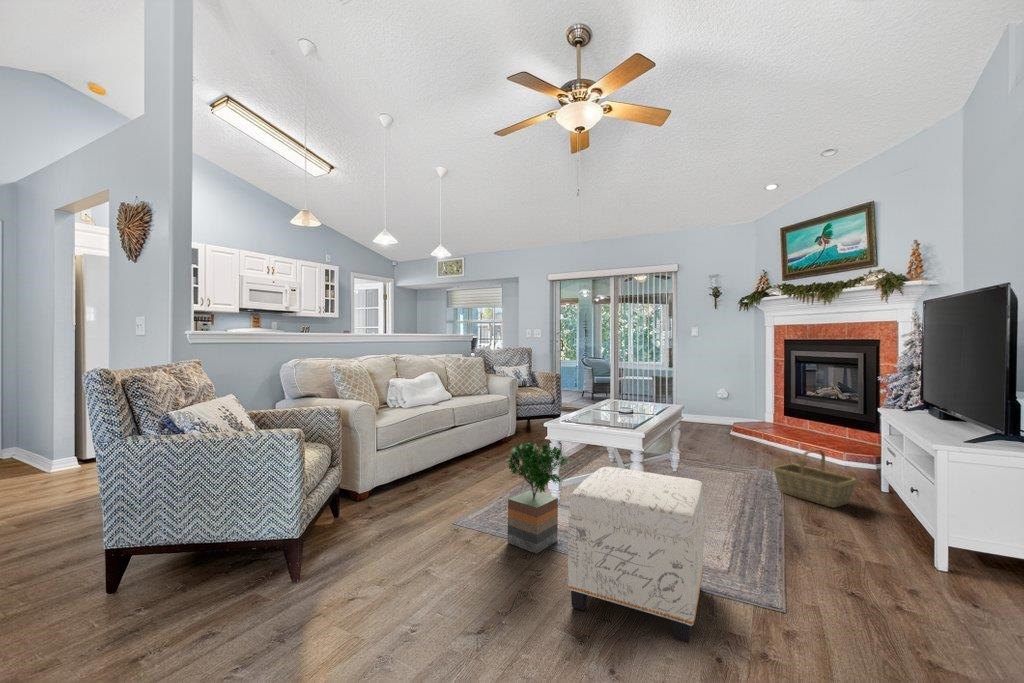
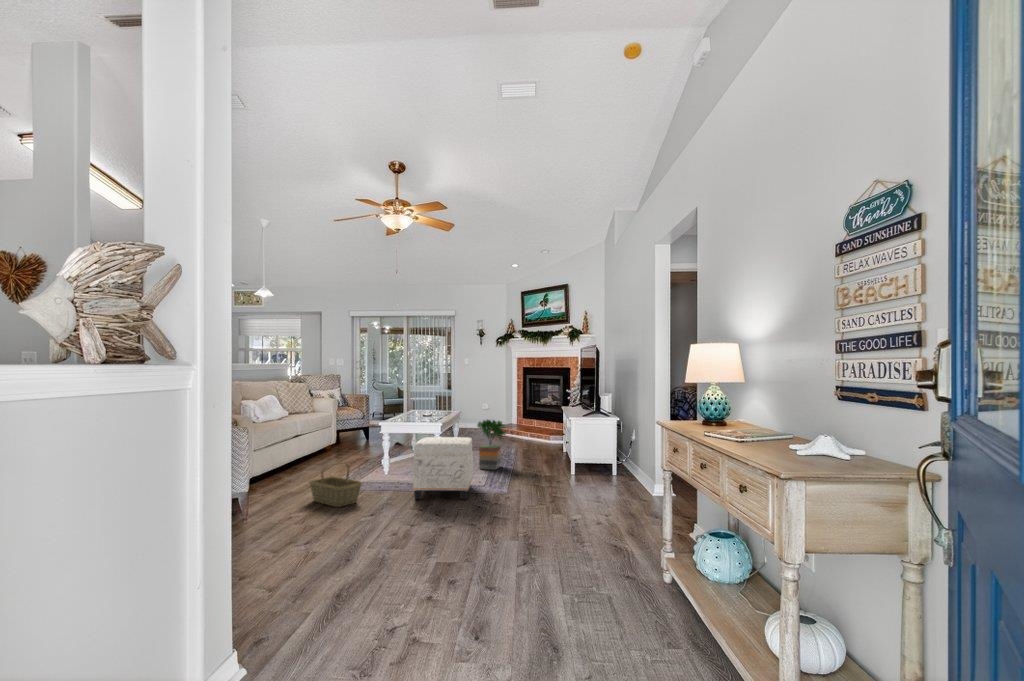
potted tree: present [508,442,569,554] -> present [477,420,506,470]
basket: present [773,450,857,508] -> present [309,463,362,507]

